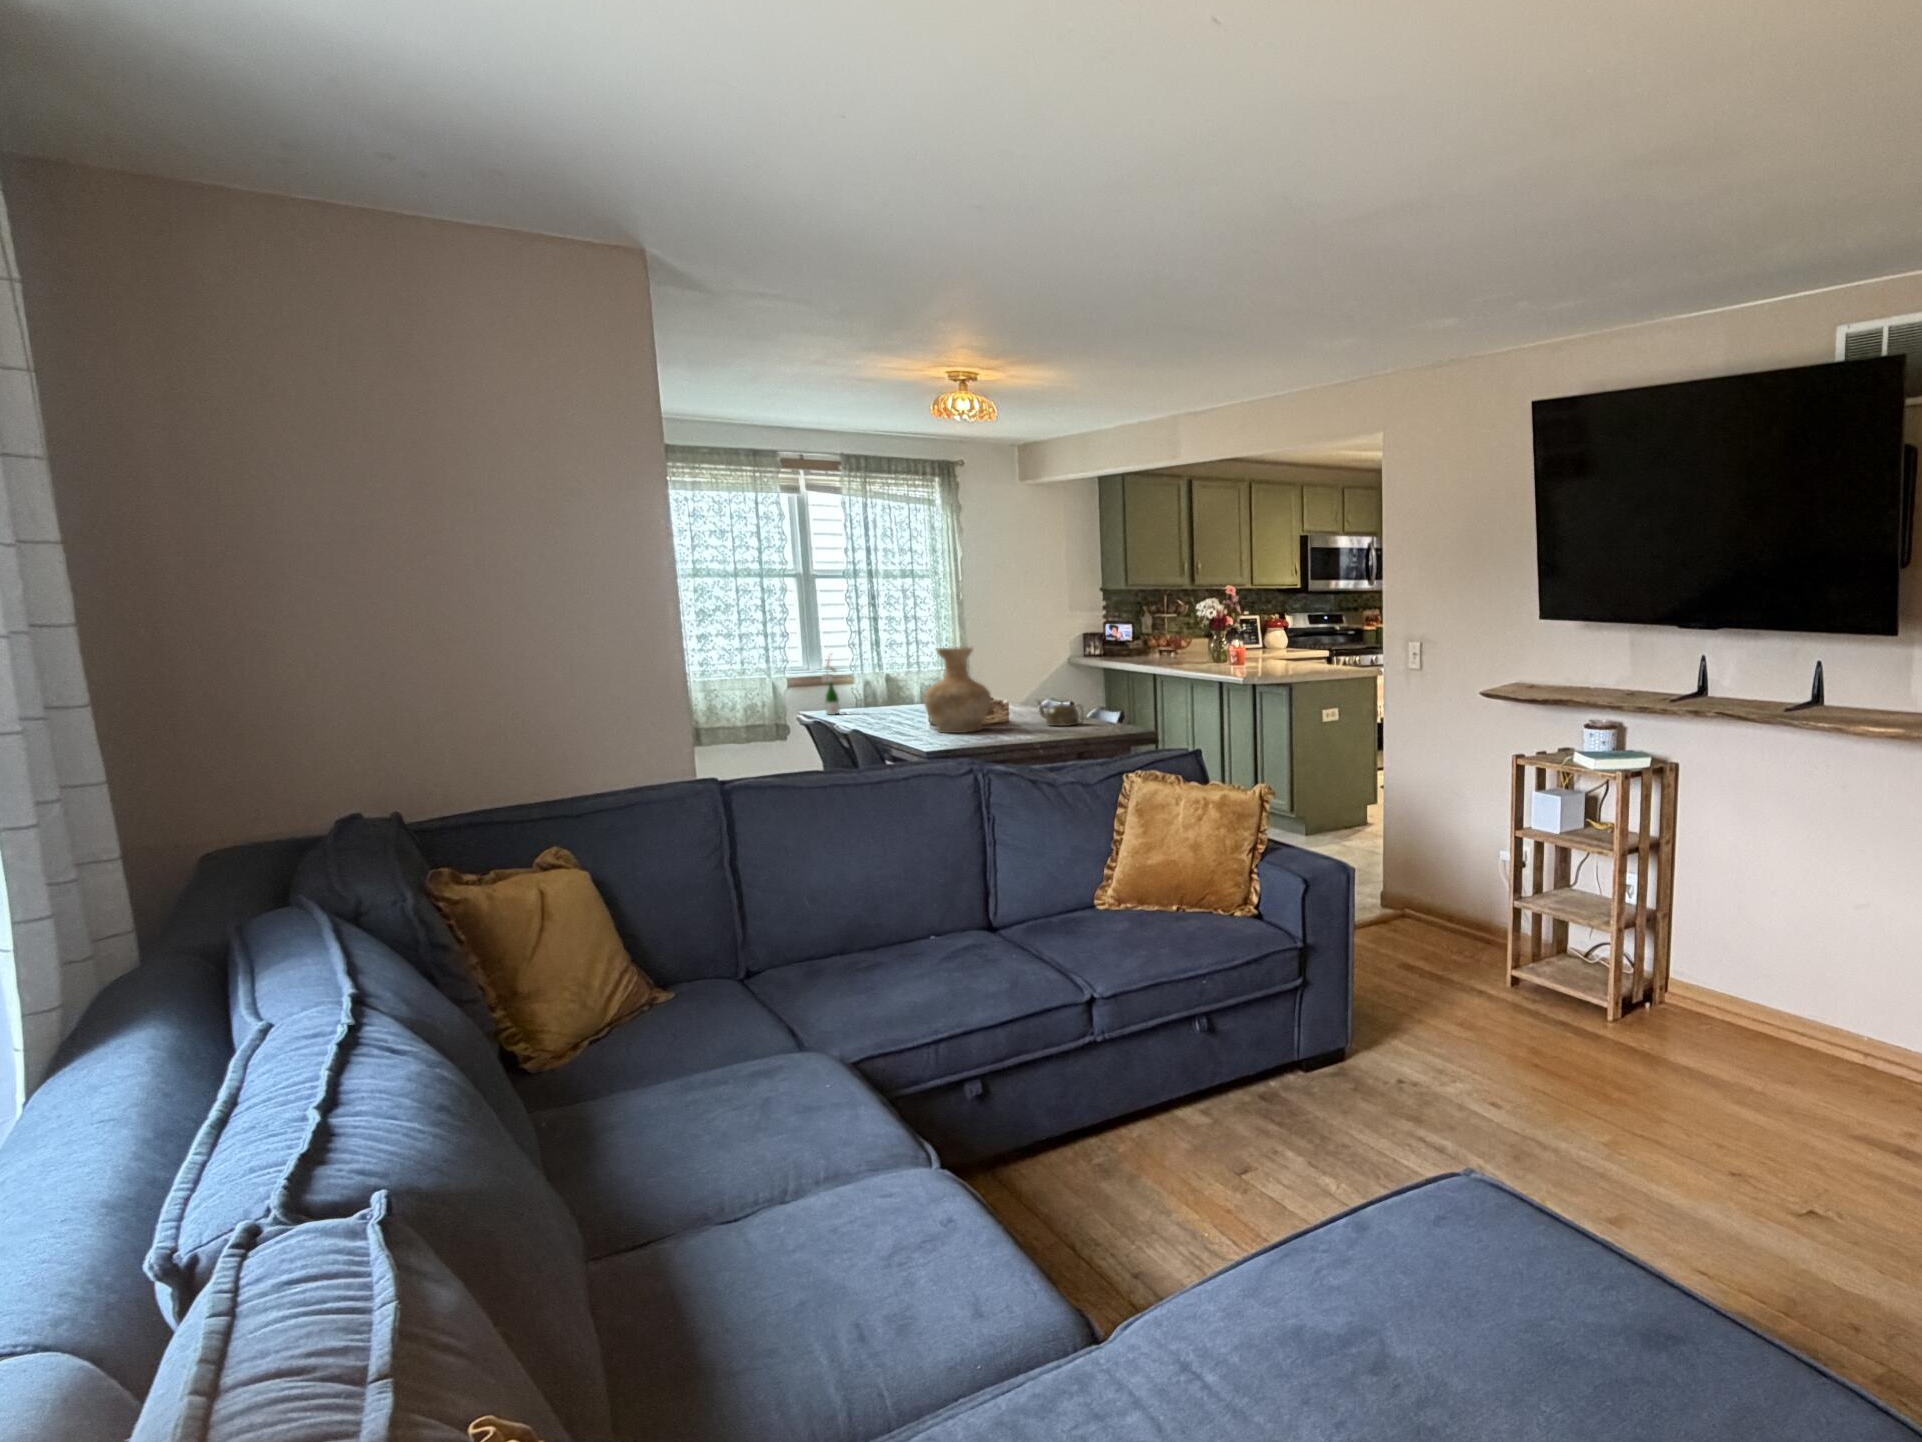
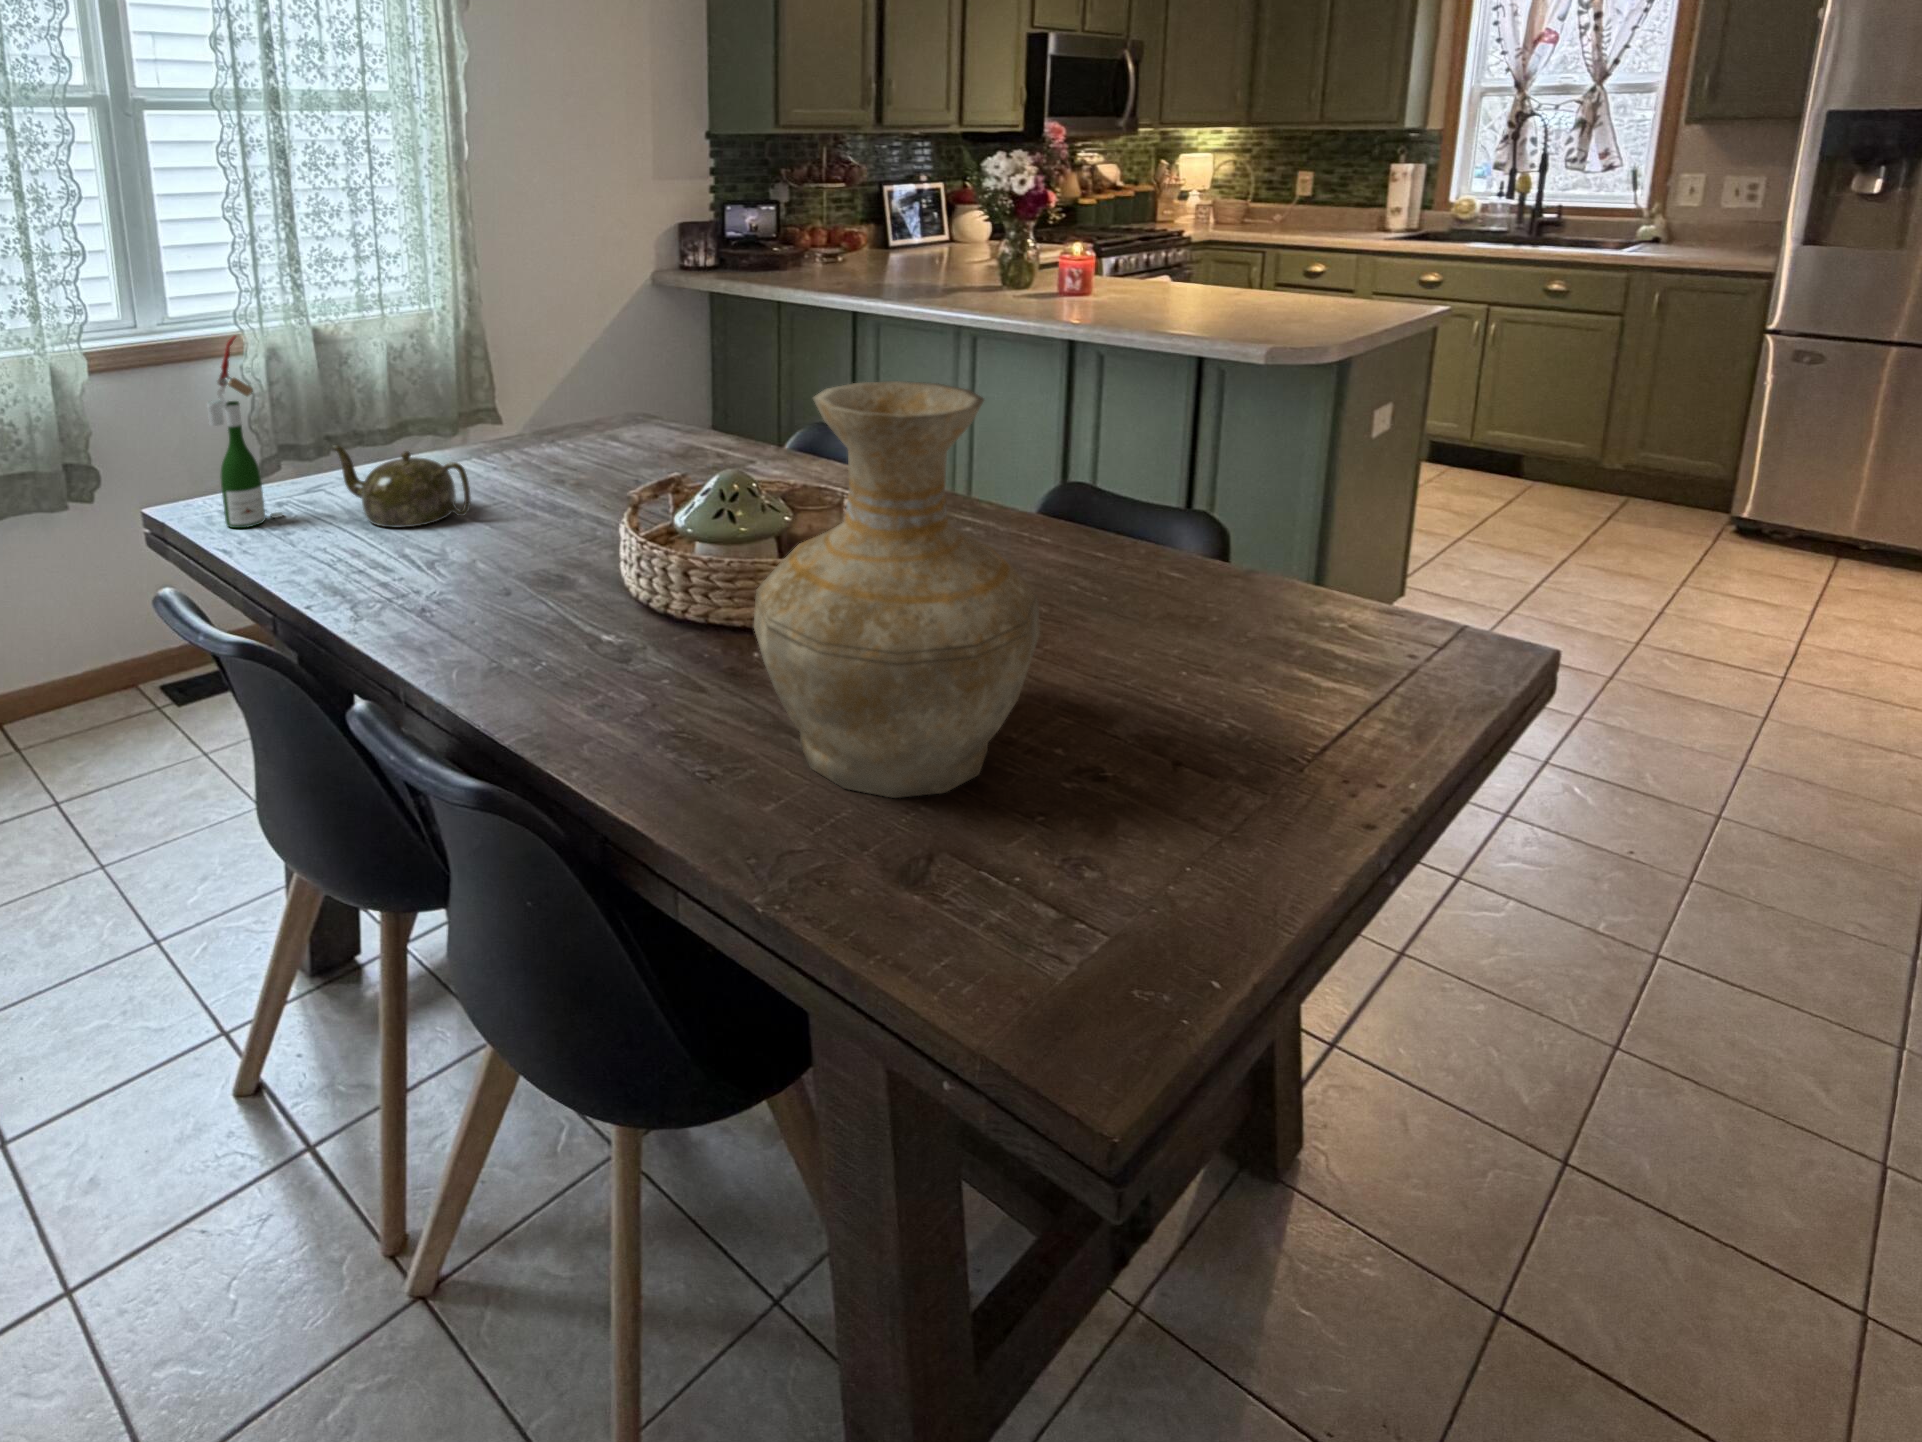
teapot: present [1038,701,1083,726] -> present [332,445,471,527]

